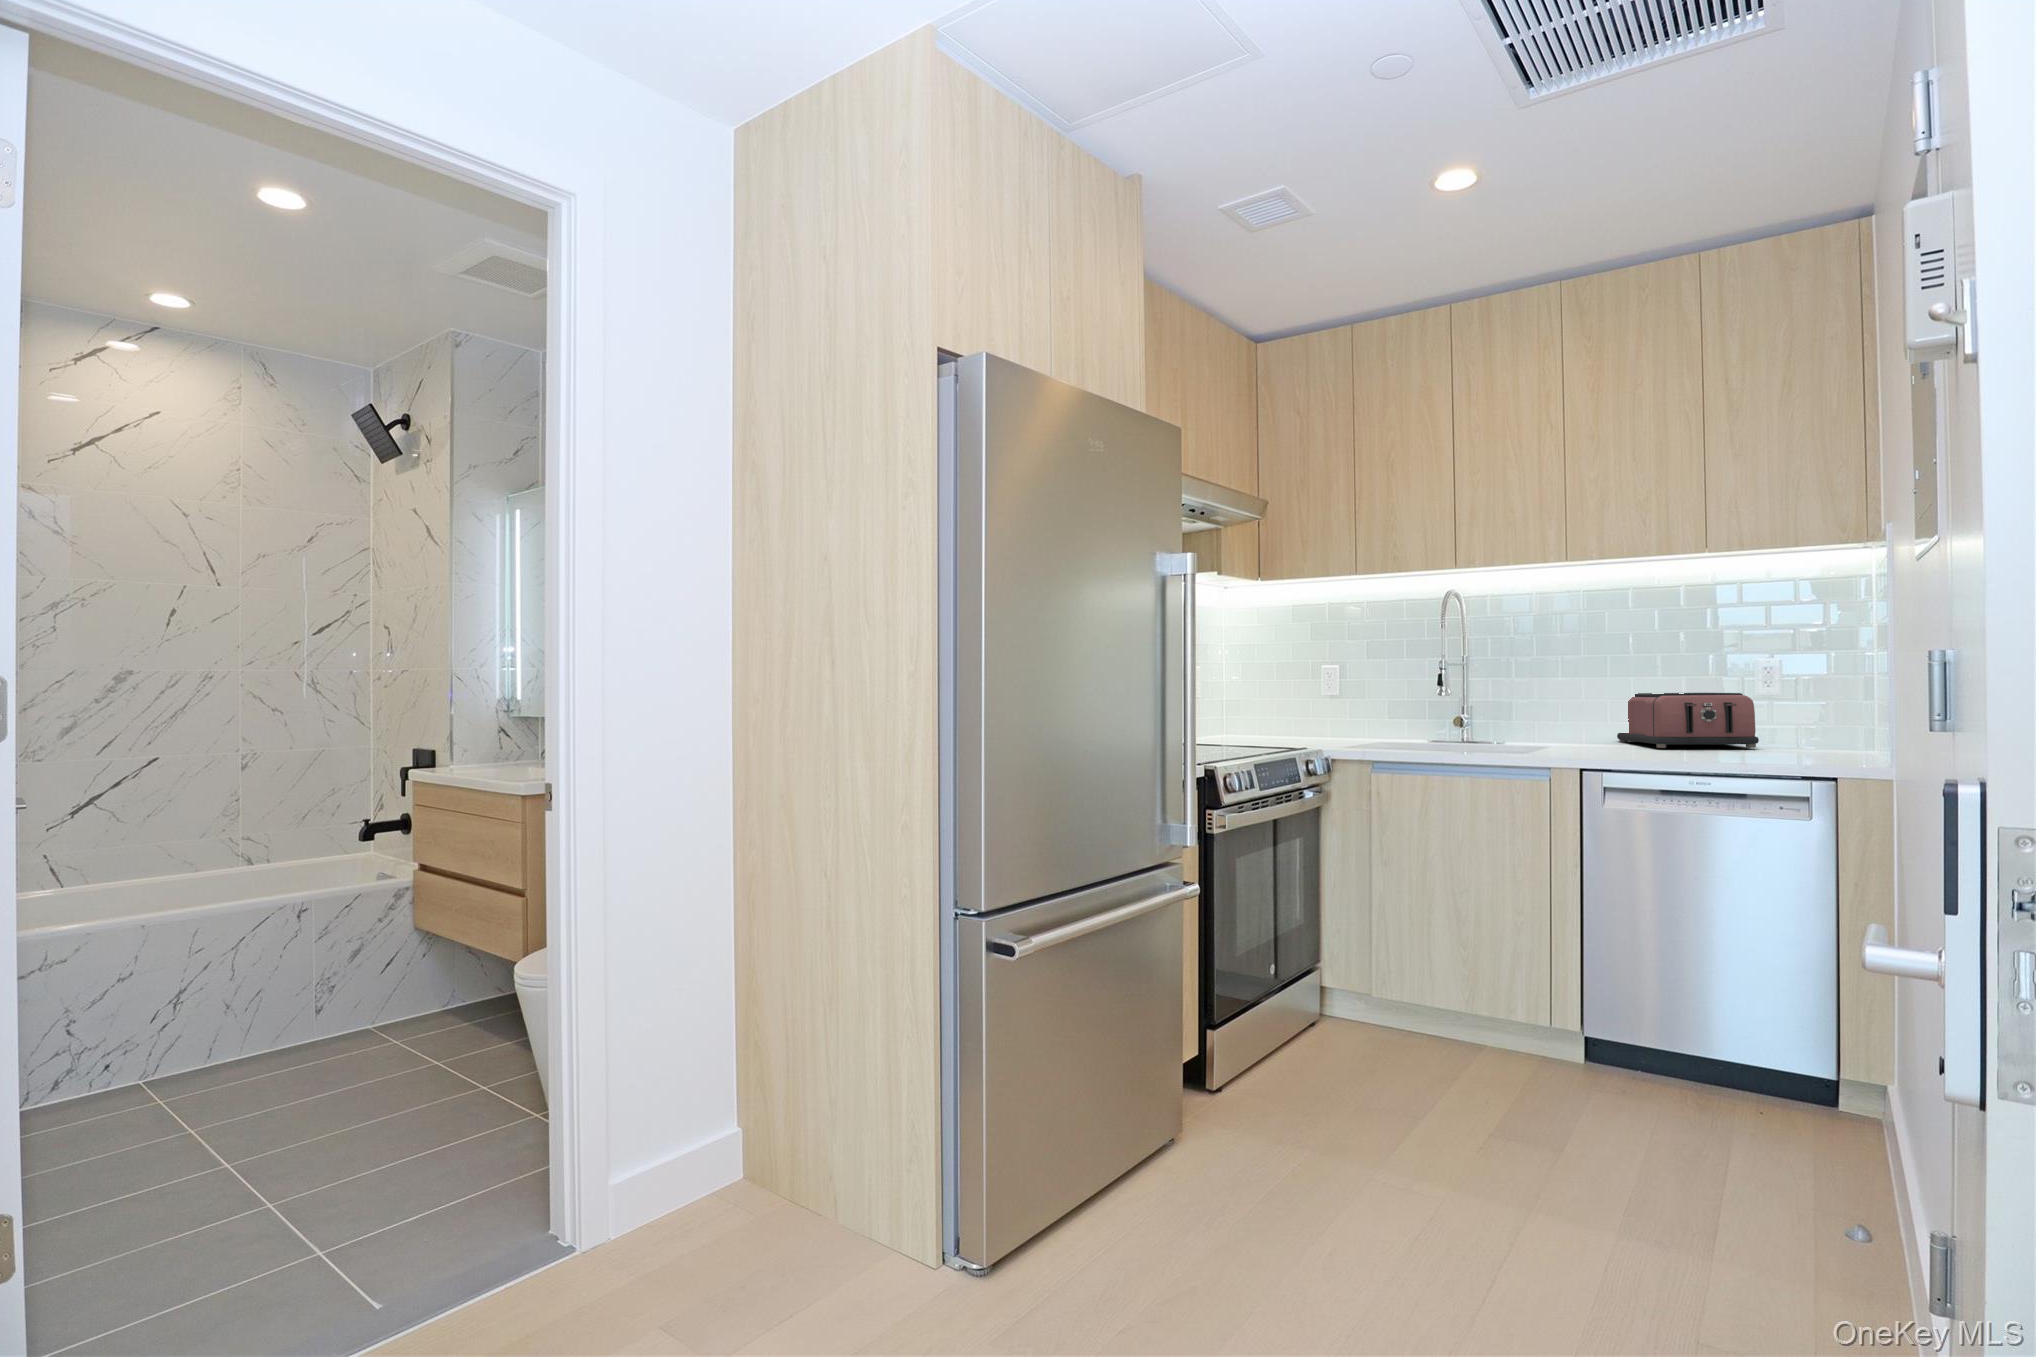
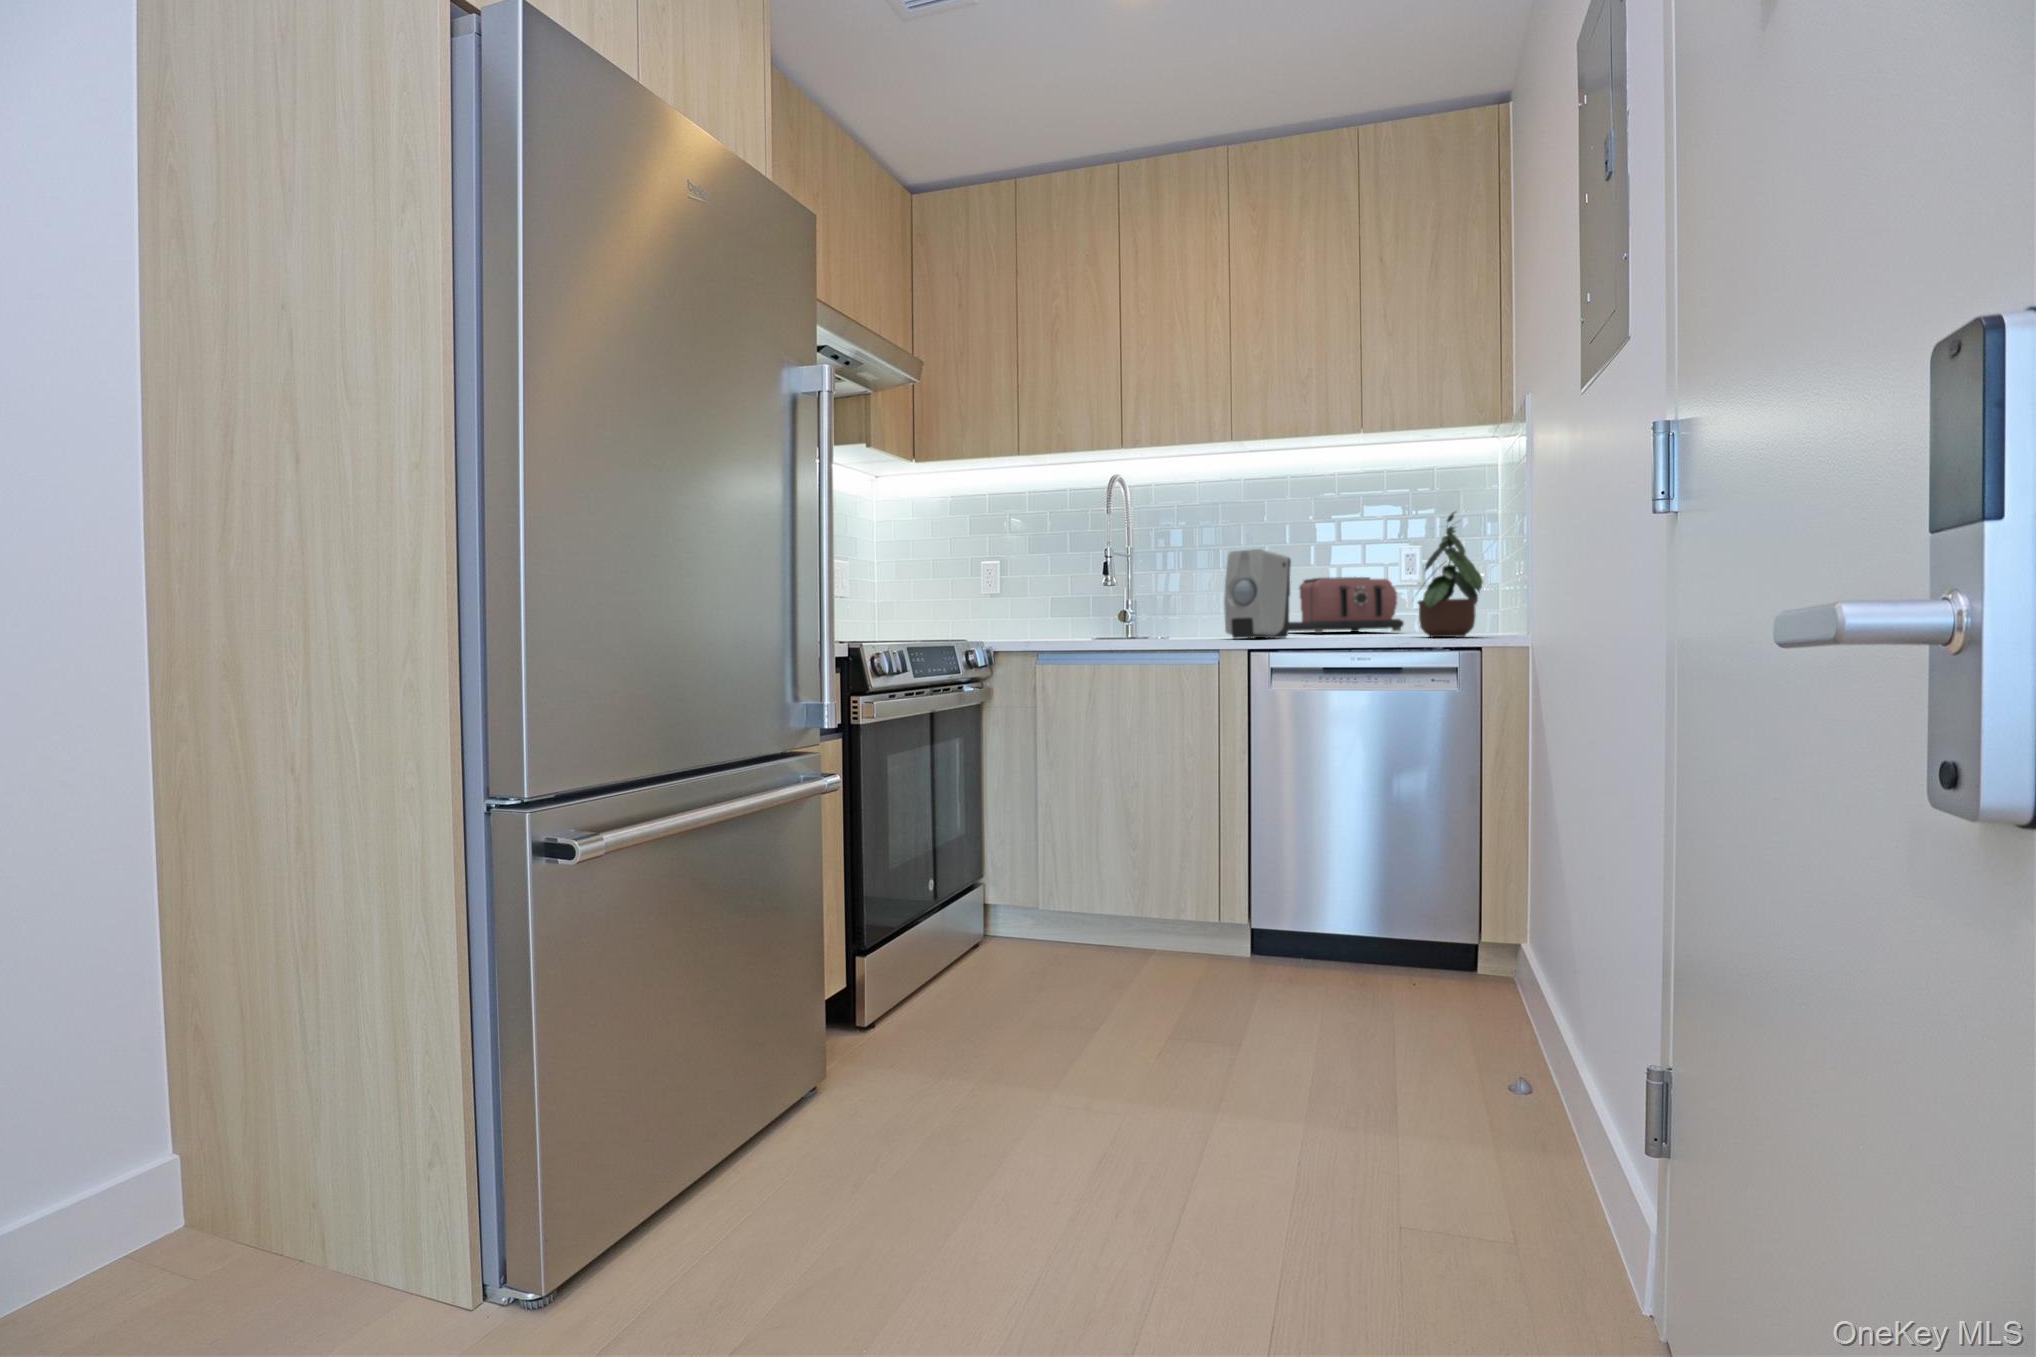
potted plant: none [1755,641,1851,767] -> present [1418,512,1483,637]
soap dispenser: none [1556,677,1626,761] -> present [1224,549,1291,638]

